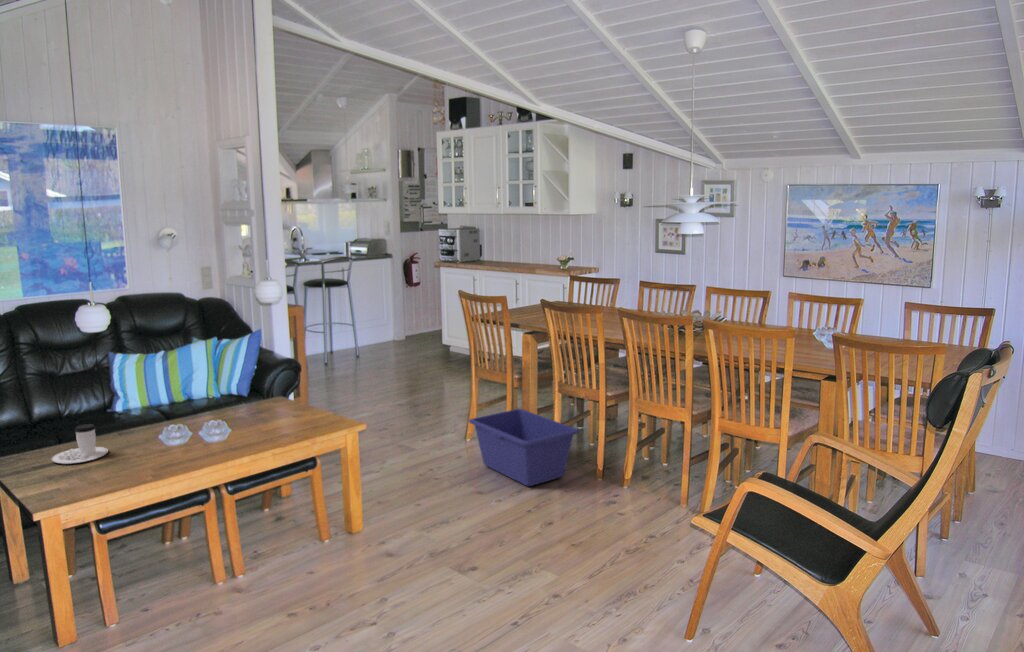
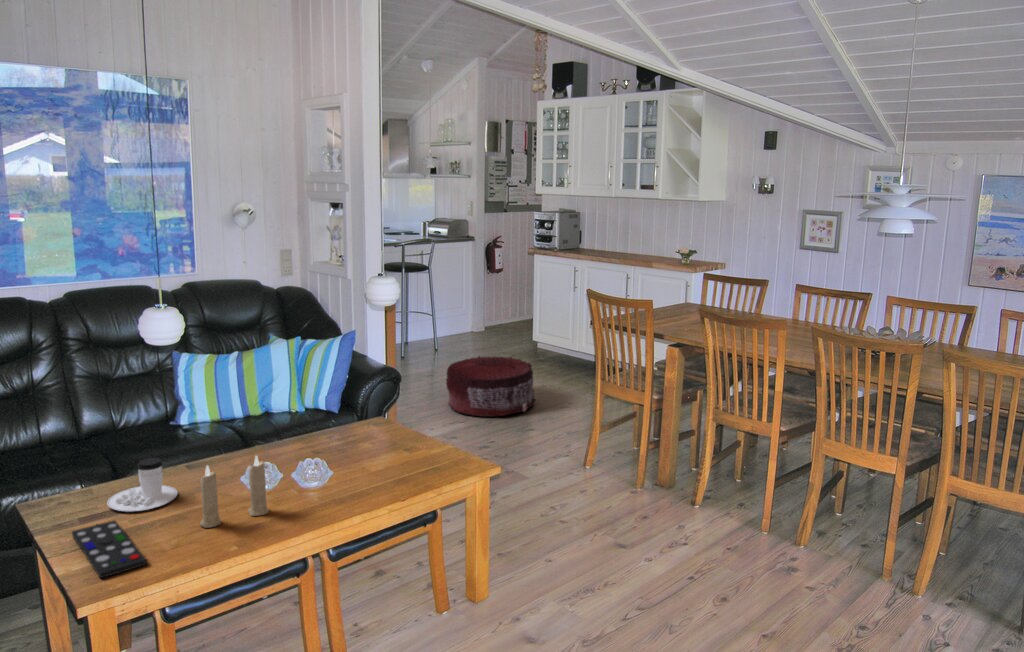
pouf: none [356,354,437,405] -> present [446,356,536,417]
storage bin: present [469,409,579,486] -> none [600,438,744,541]
candle: none [121,413,180,471] -> present [200,456,269,528]
remote control: none [24,468,82,502] -> present [72,521,147,578]

